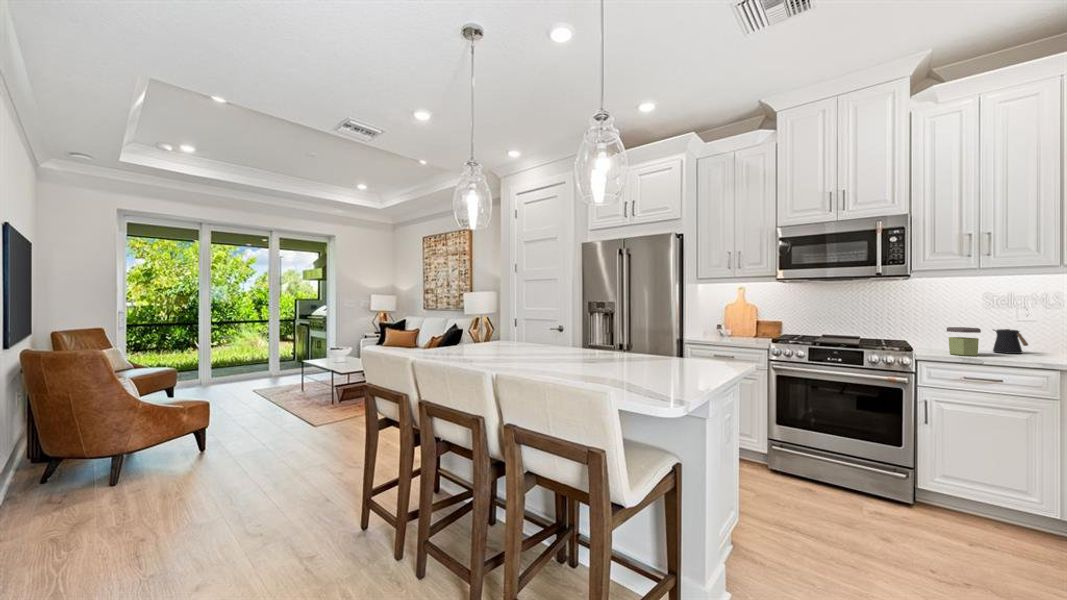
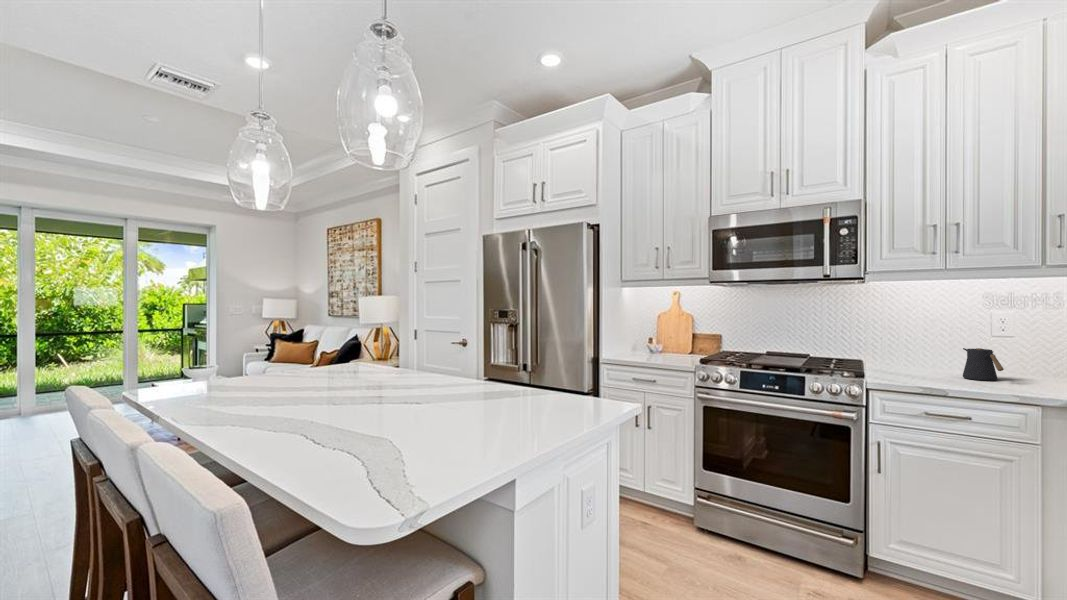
jar: present [947,327,981,356] -> none [904,346,945,384]

